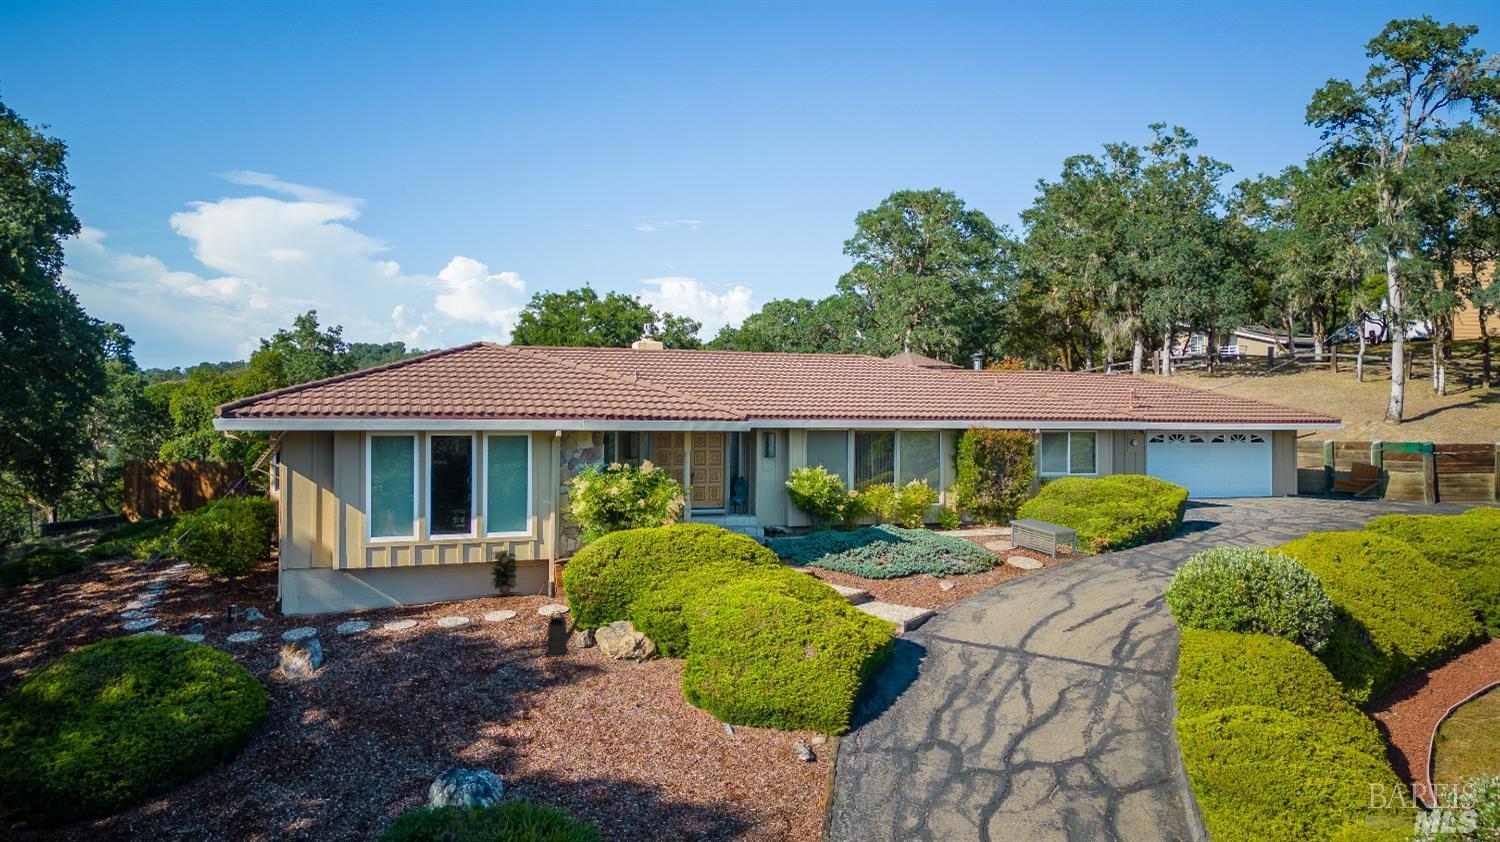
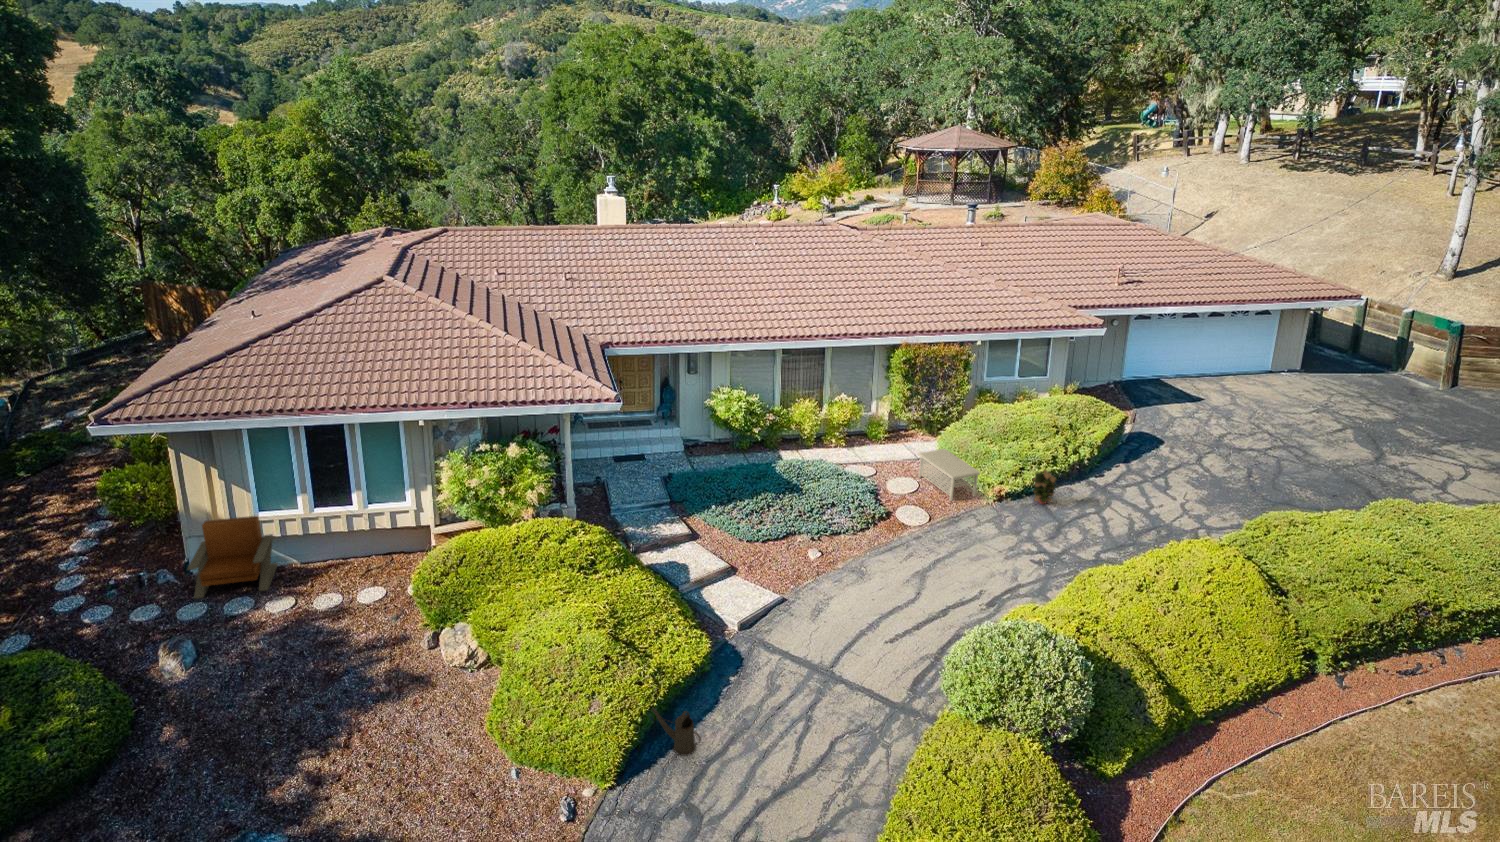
lounge chair: present [1330,462,1383,497] -> present [187,516,278,599]
decorative plant: present [491,550,518,594] -> present [1033,470,1056,504]
watering can: present [543,611,582,657] -> present [652,709,701,756]

